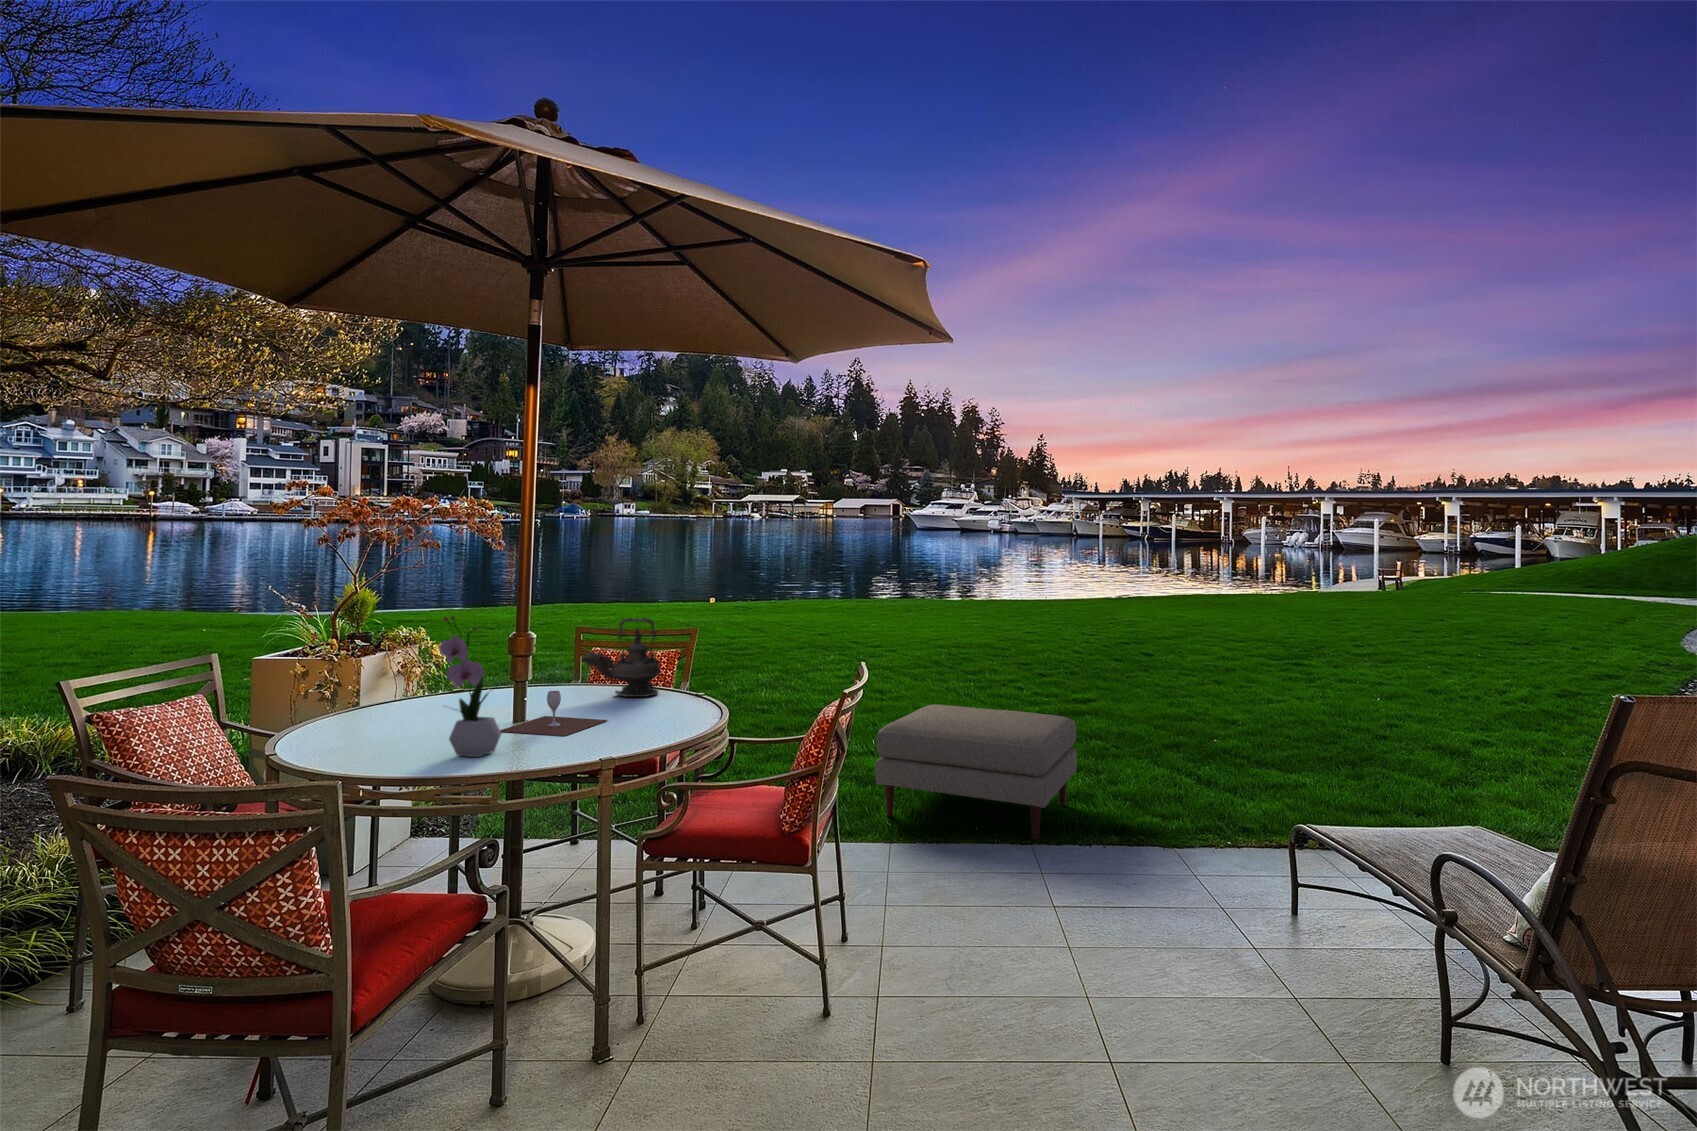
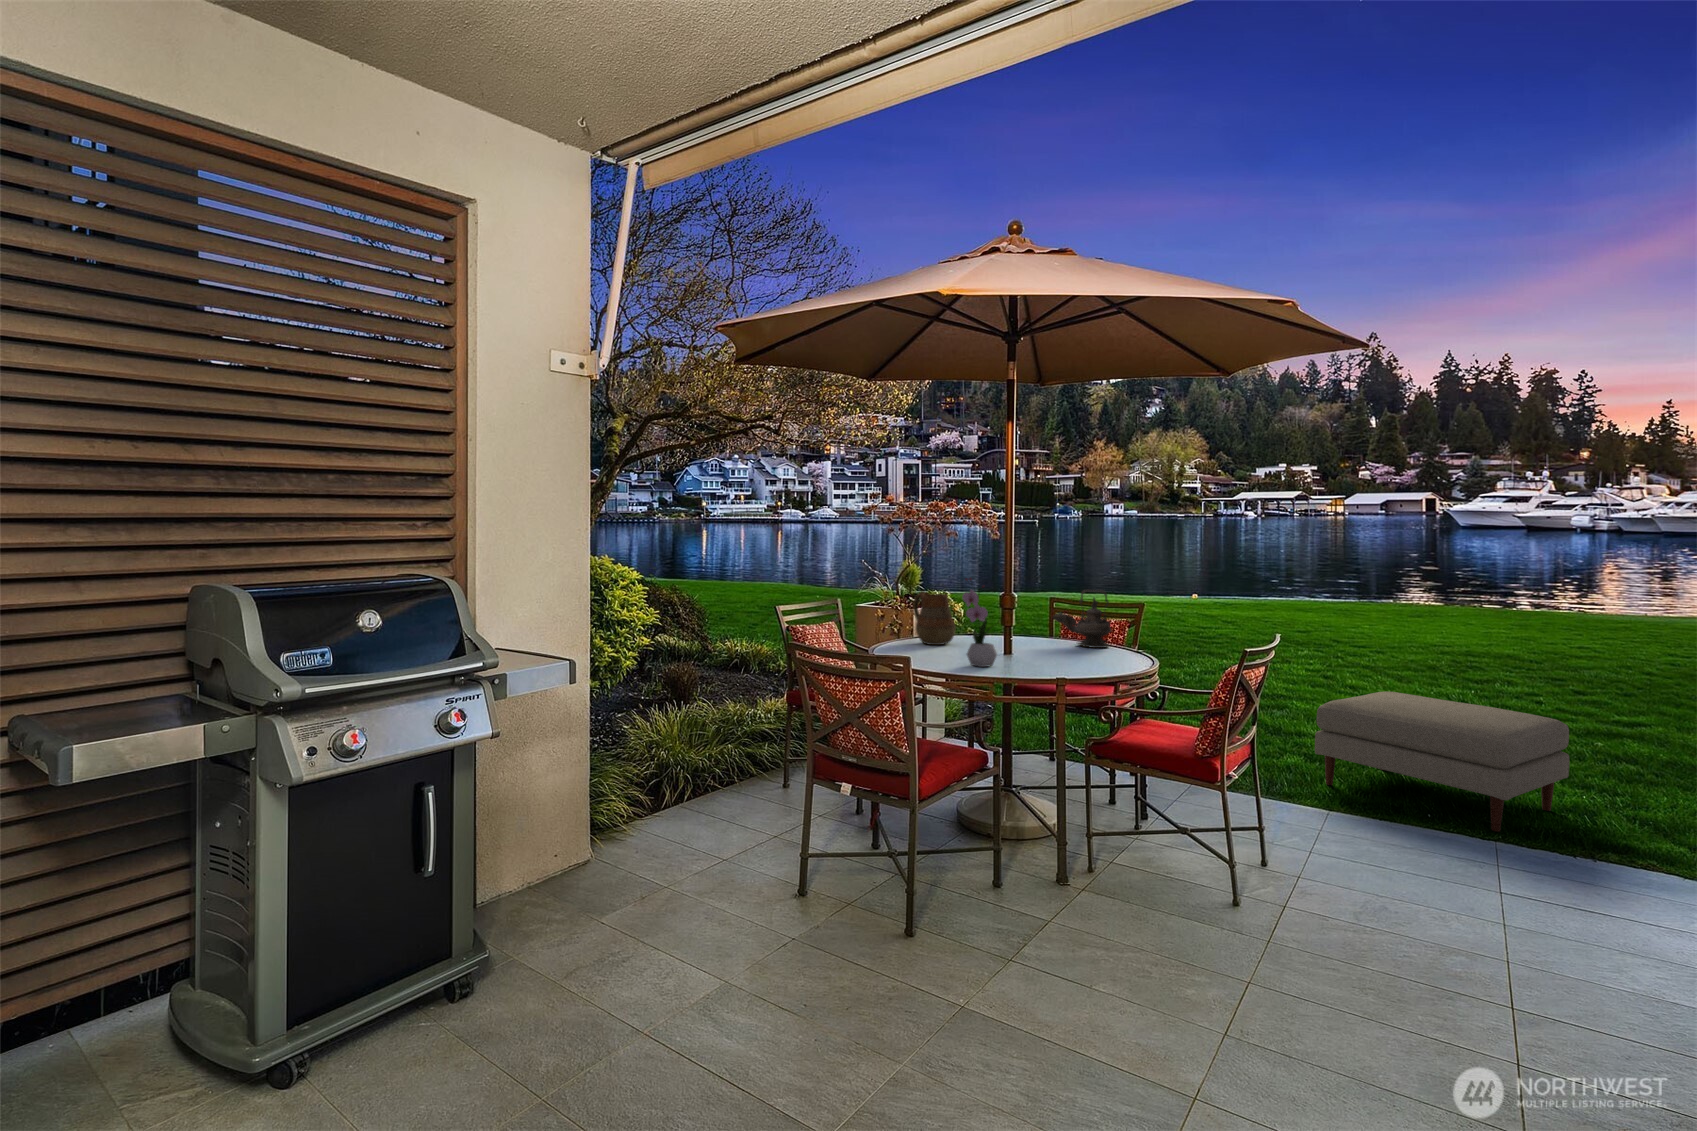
pitcher: none [355,636,431,720] -> present [913,592,955,645]
wine glass: present [500,691,607,736] -> none [995,634,1068,663]

